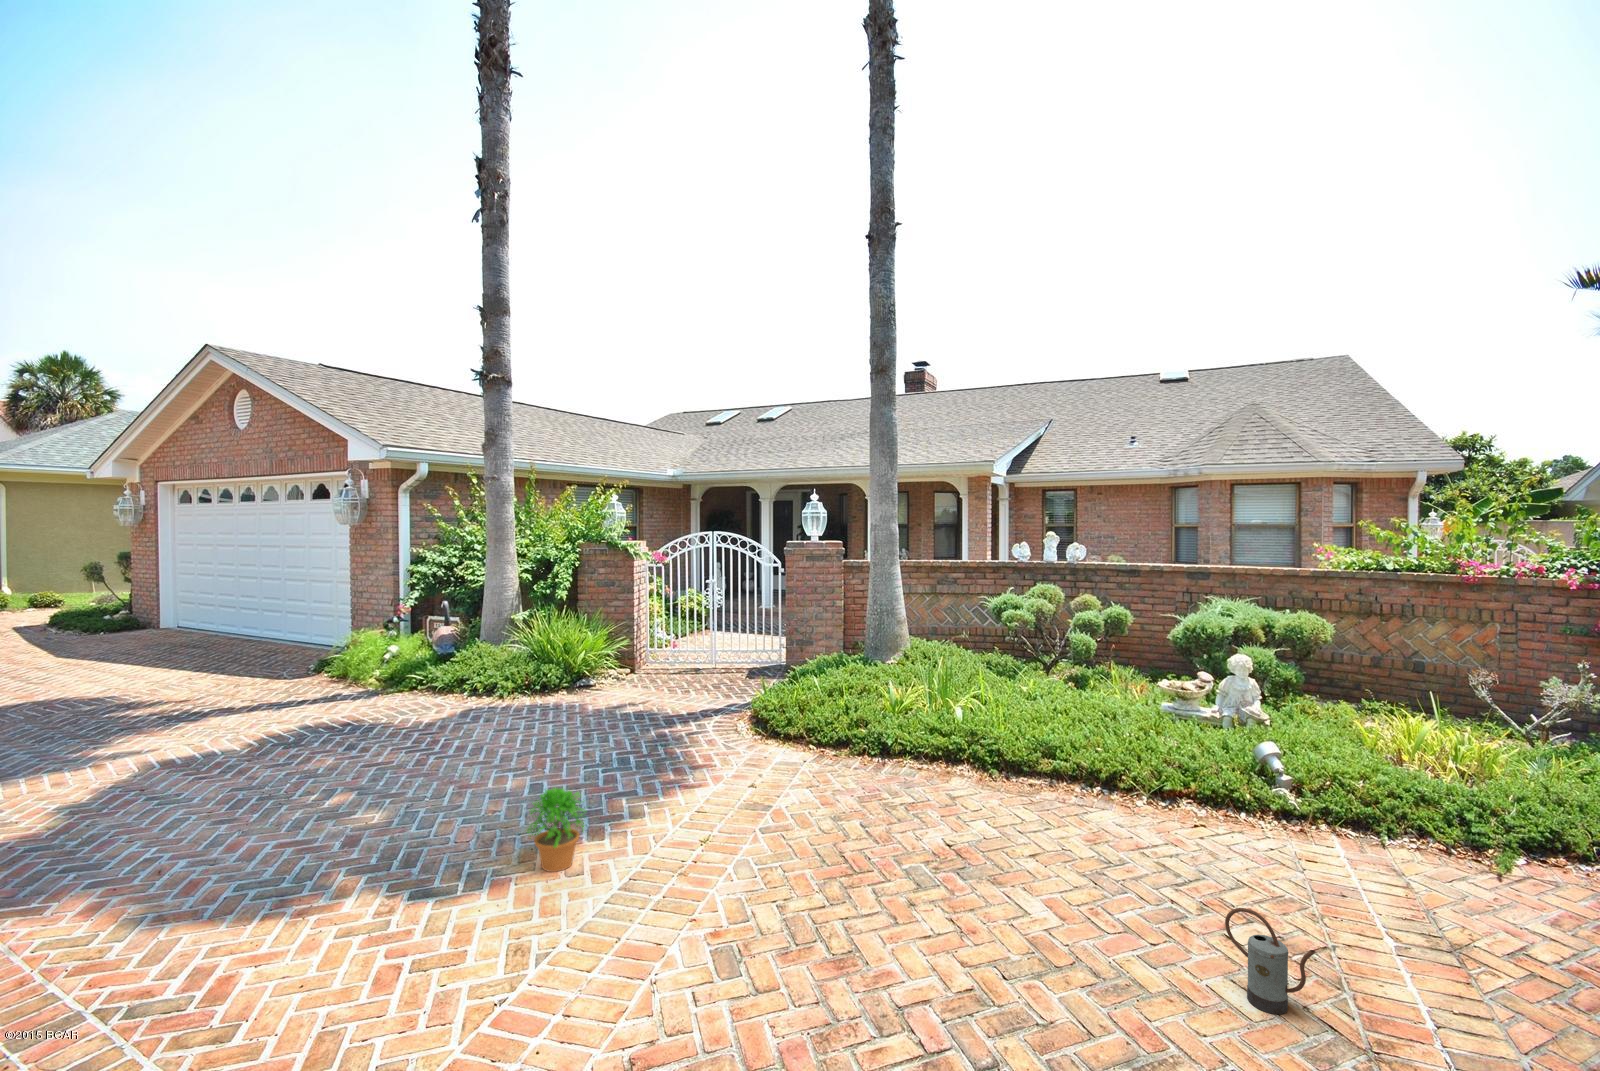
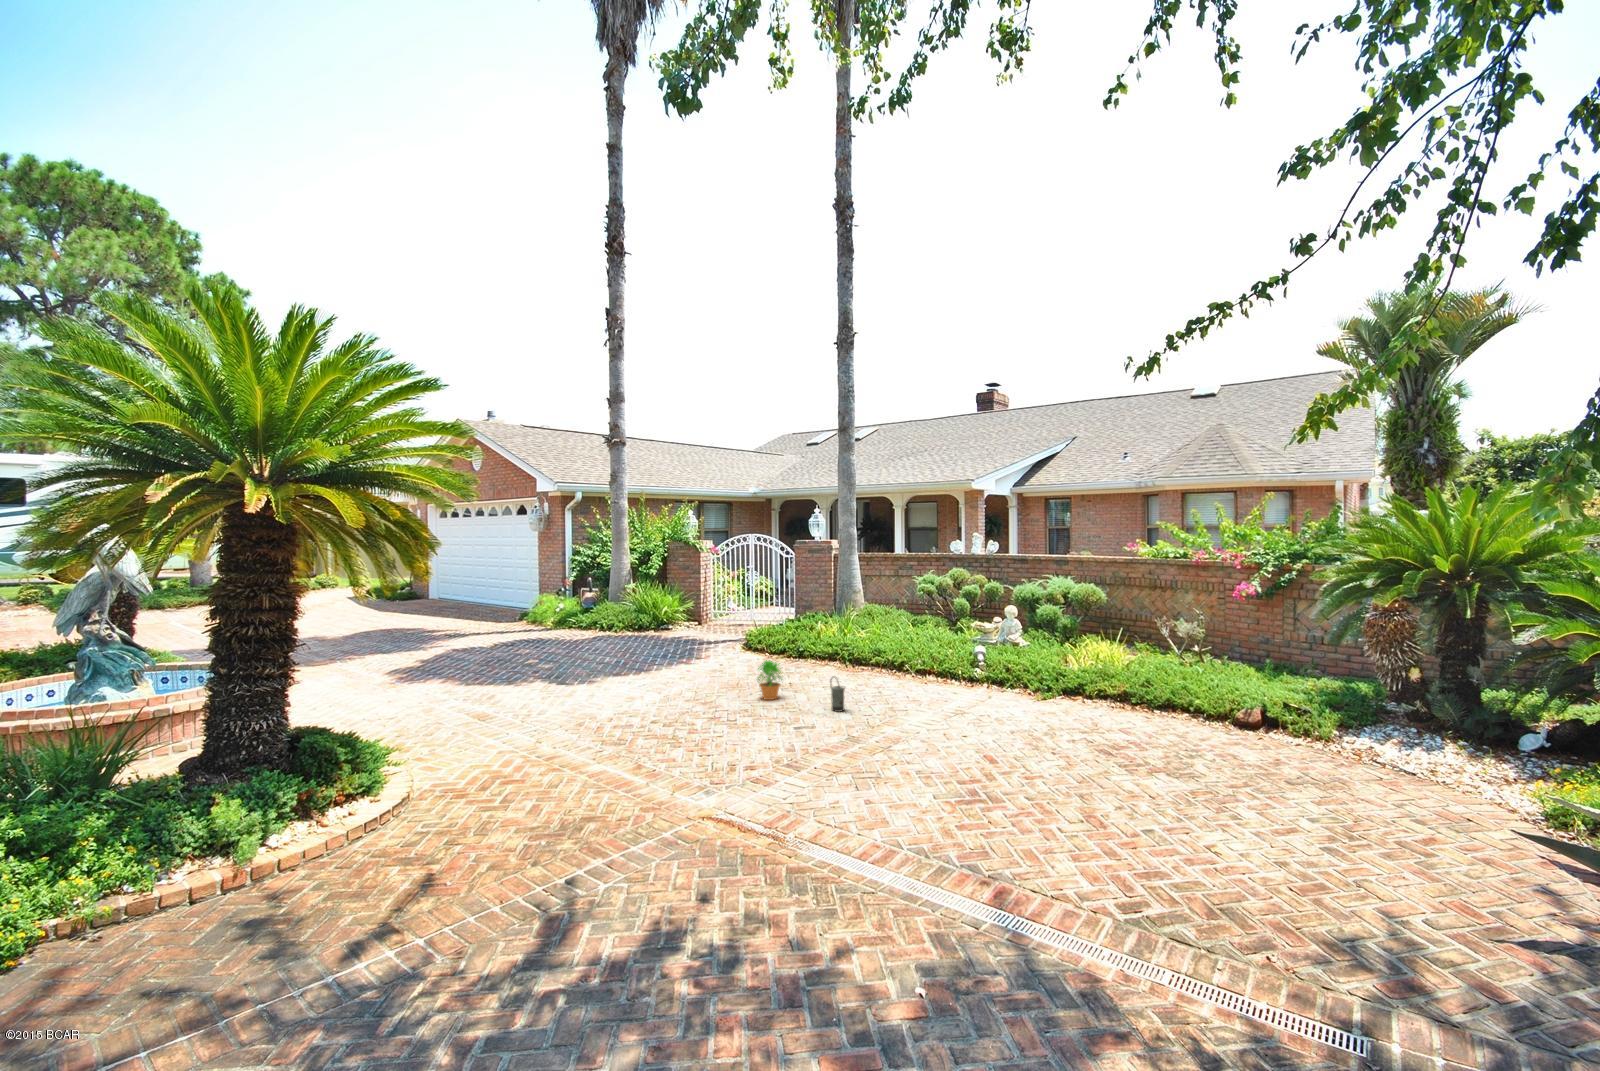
potted plant: present [527,788,584,872] -> present [758,660,782,700]

